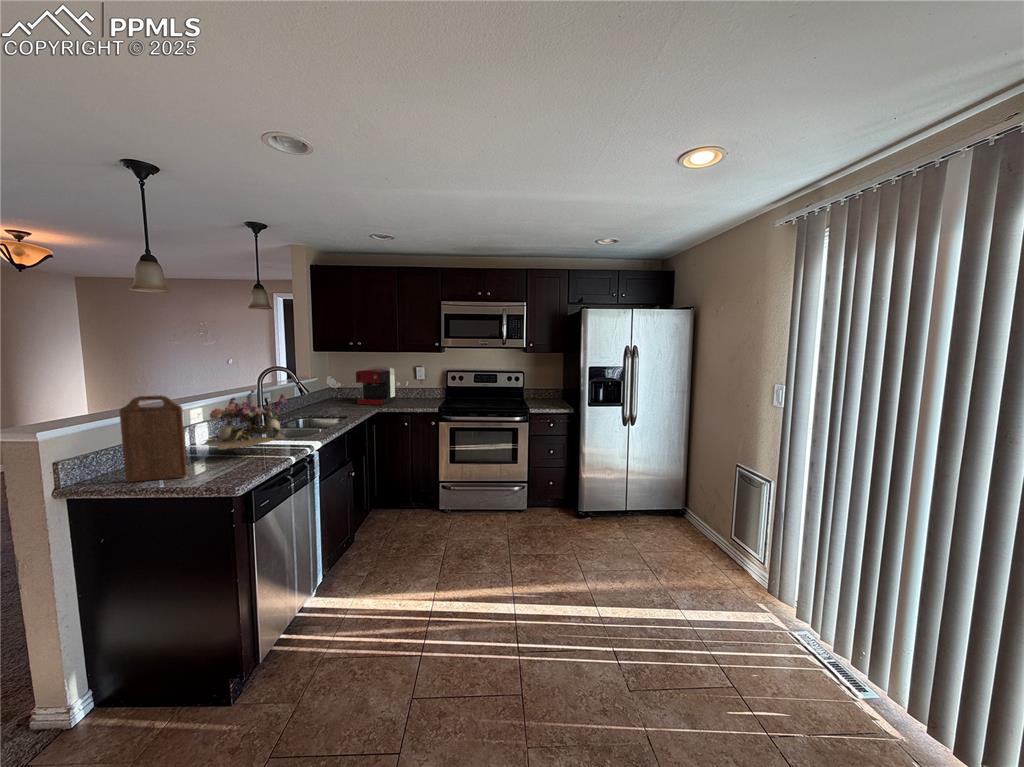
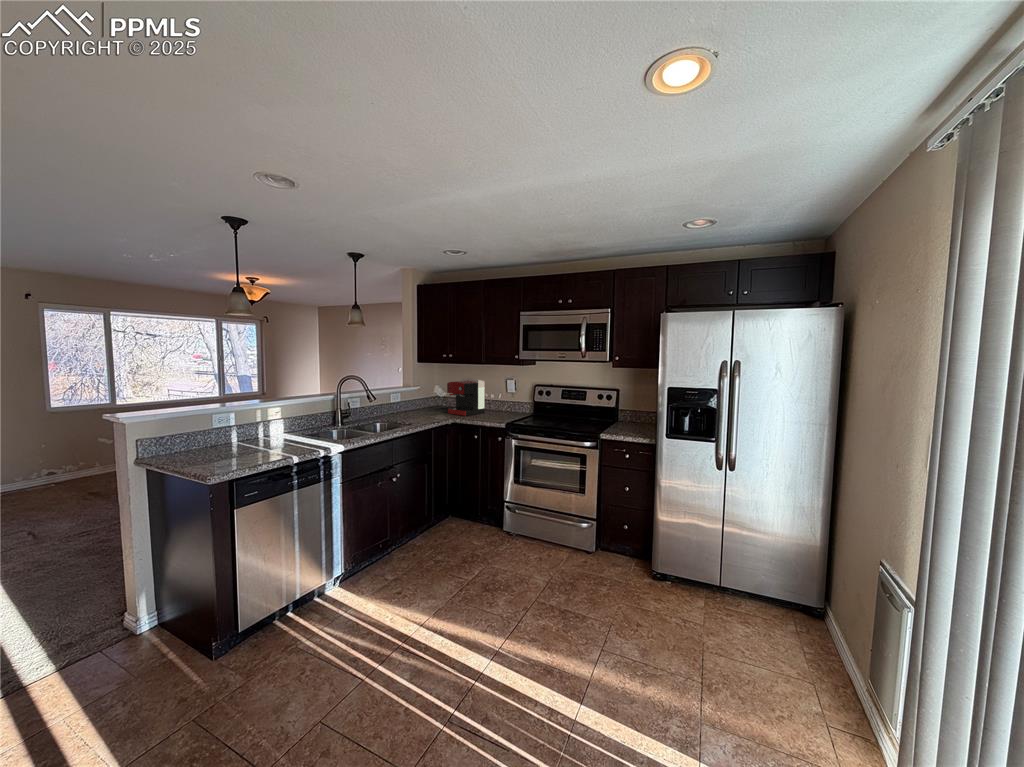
flower arrangement: present [202,393,287,452] -> none [252,399,317,447]
cutting board: present [119,395,187,482] -> none [175,395,213,462]

